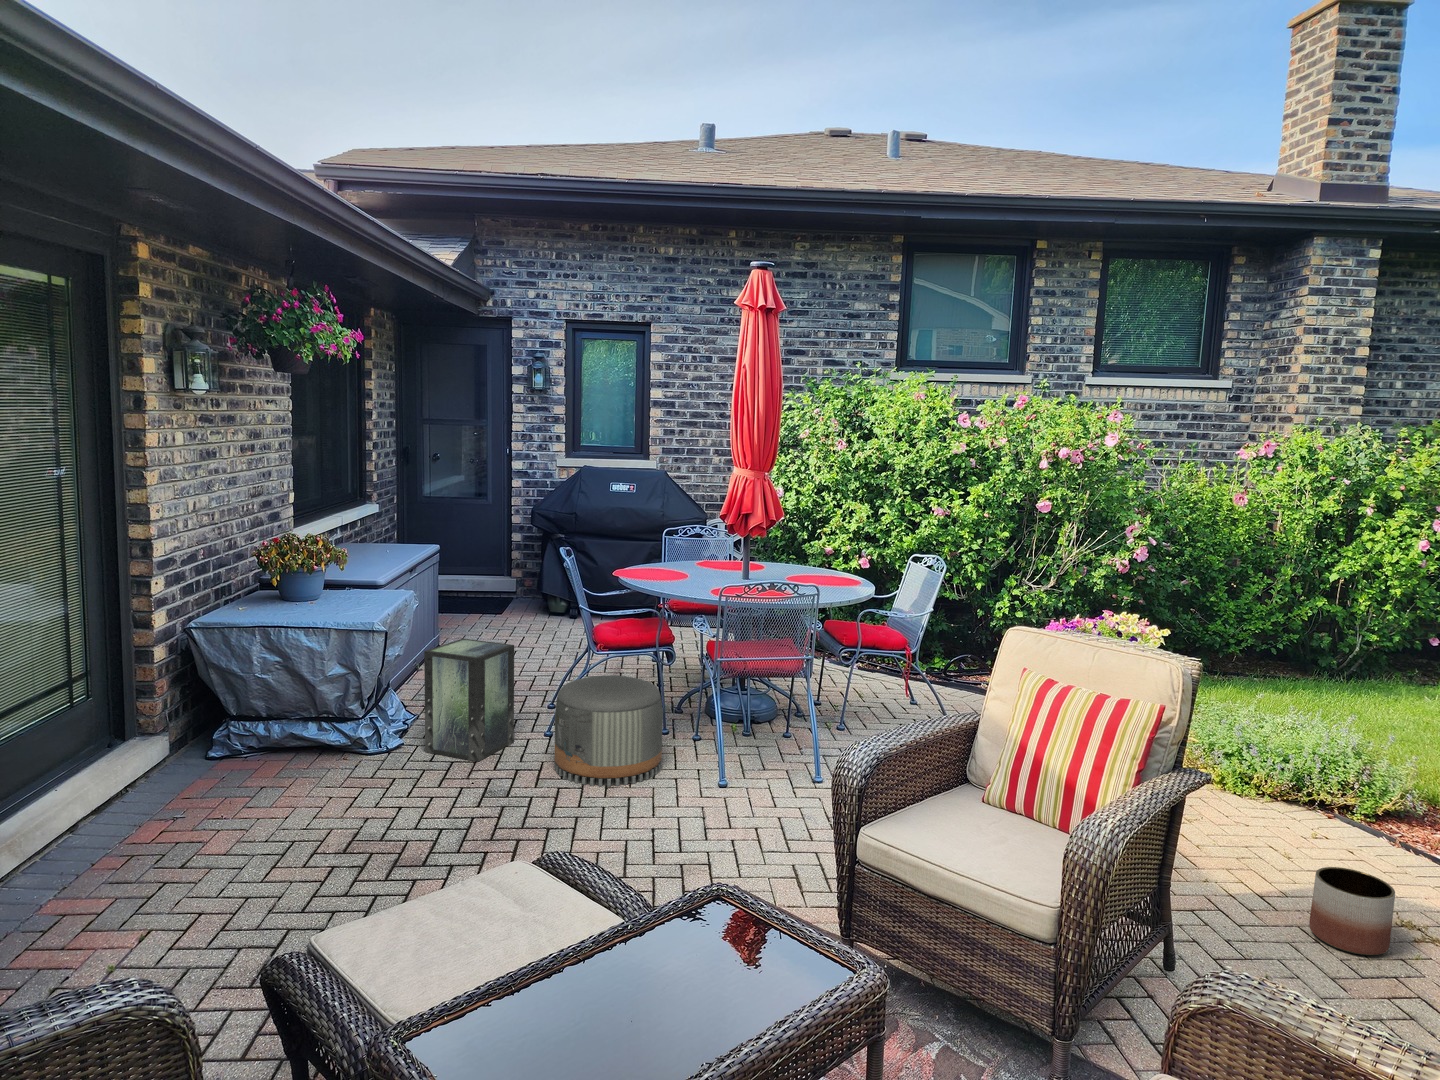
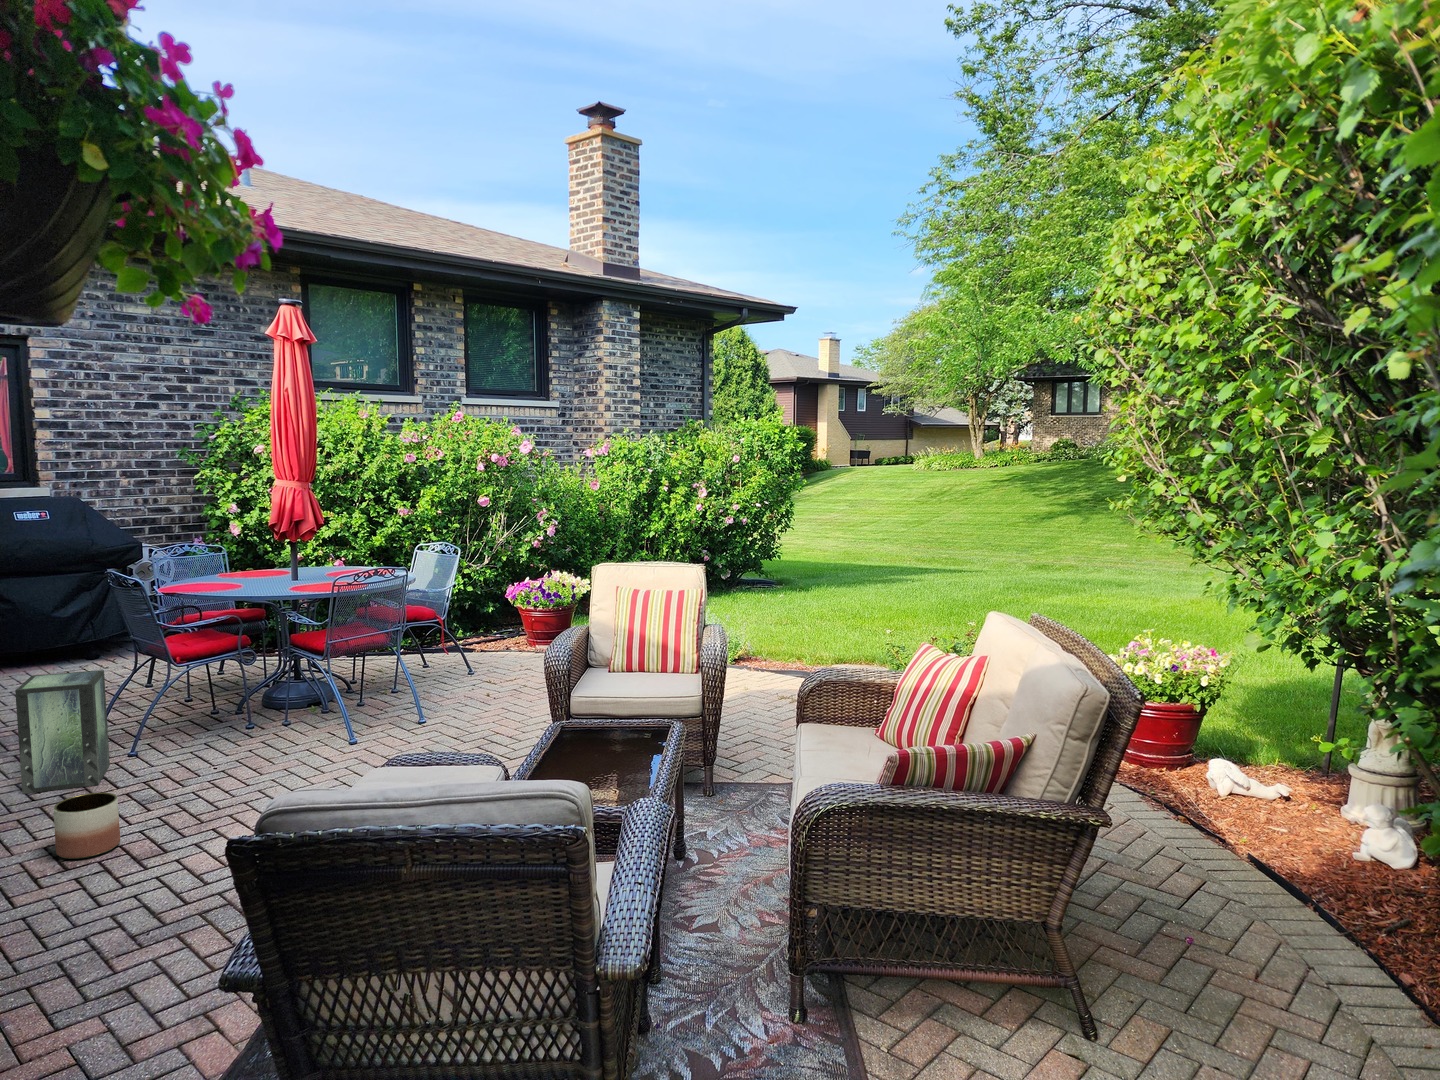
pouf: present [555,675,663,786] -> none [177,676,286,773]
planter: present [1309,867,1395,956] -> present [54,793,120,859]

